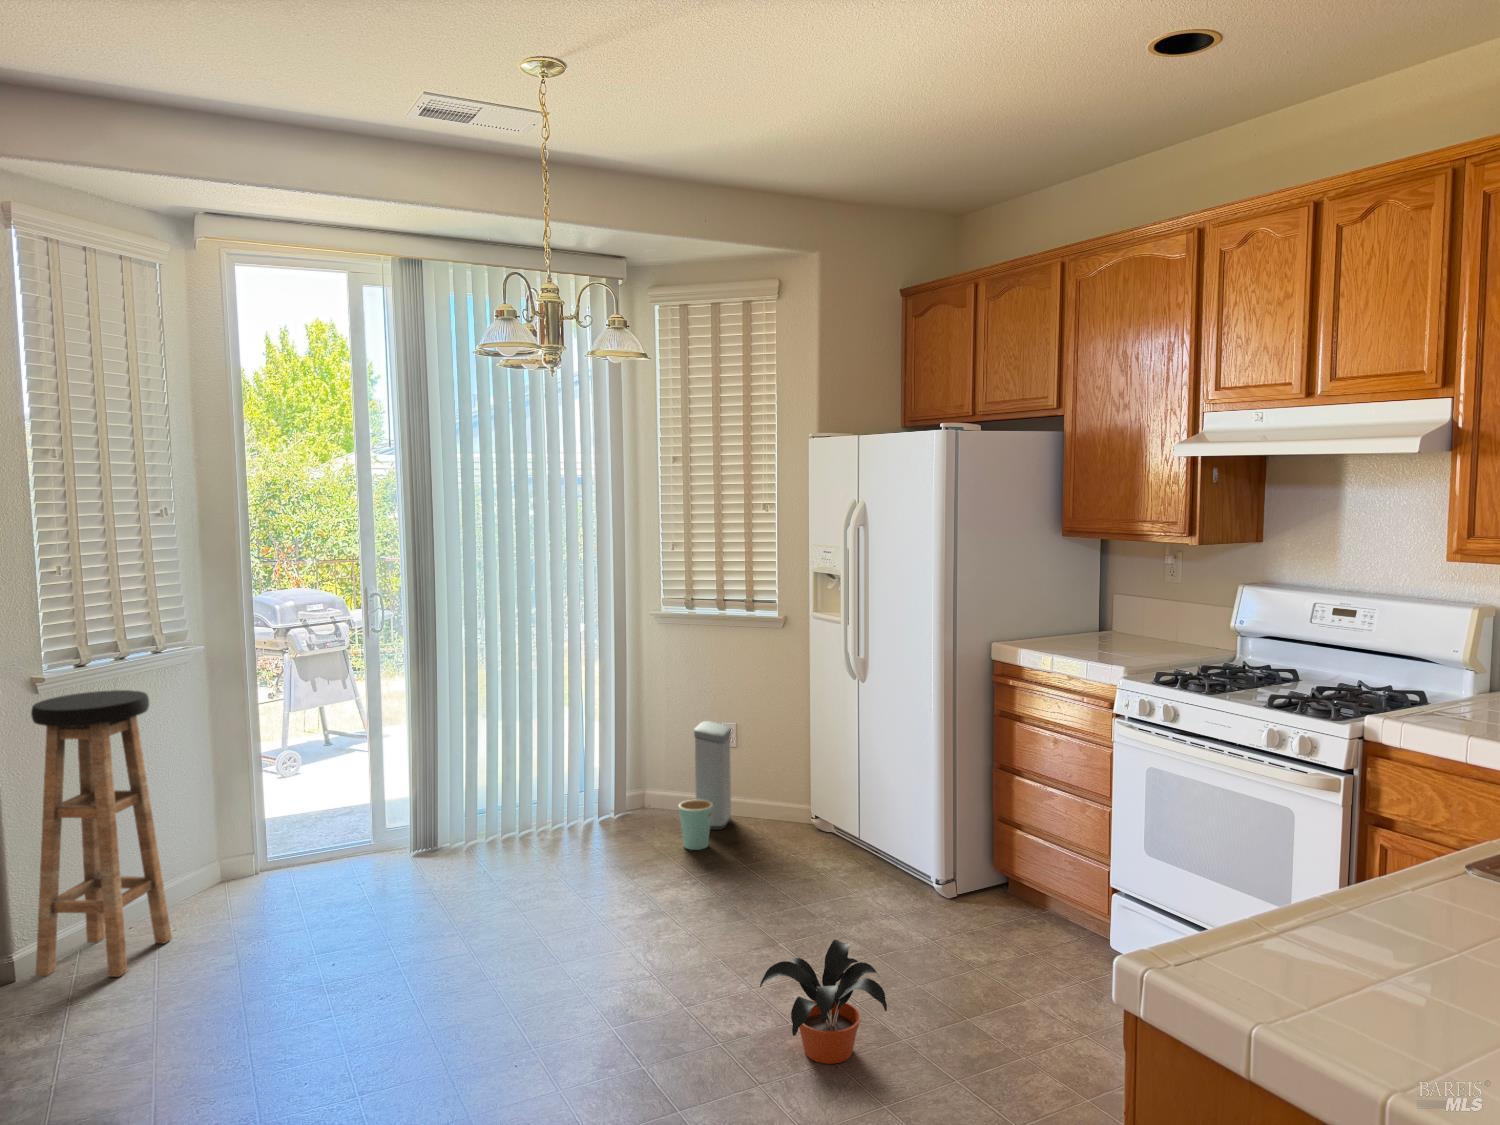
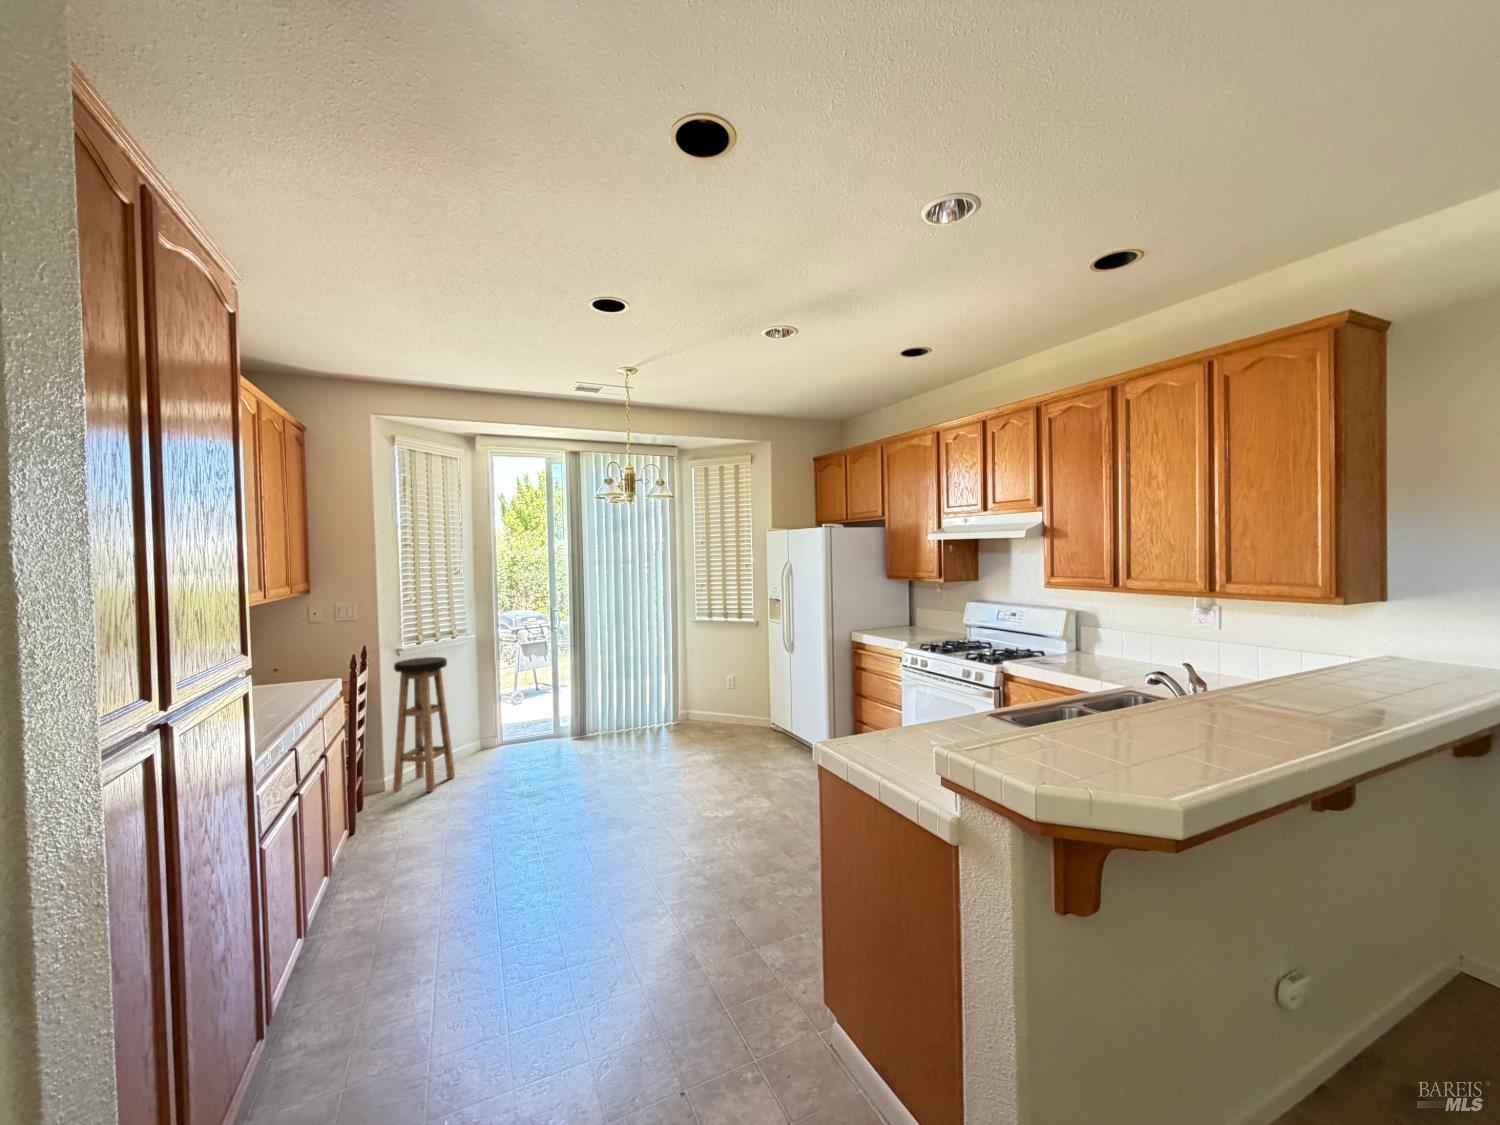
trash can: present [678,721,731,850] -> none [703,675,732,739]
potted plant: present [760,940,887,1064] -> none [726,772,784,828]

